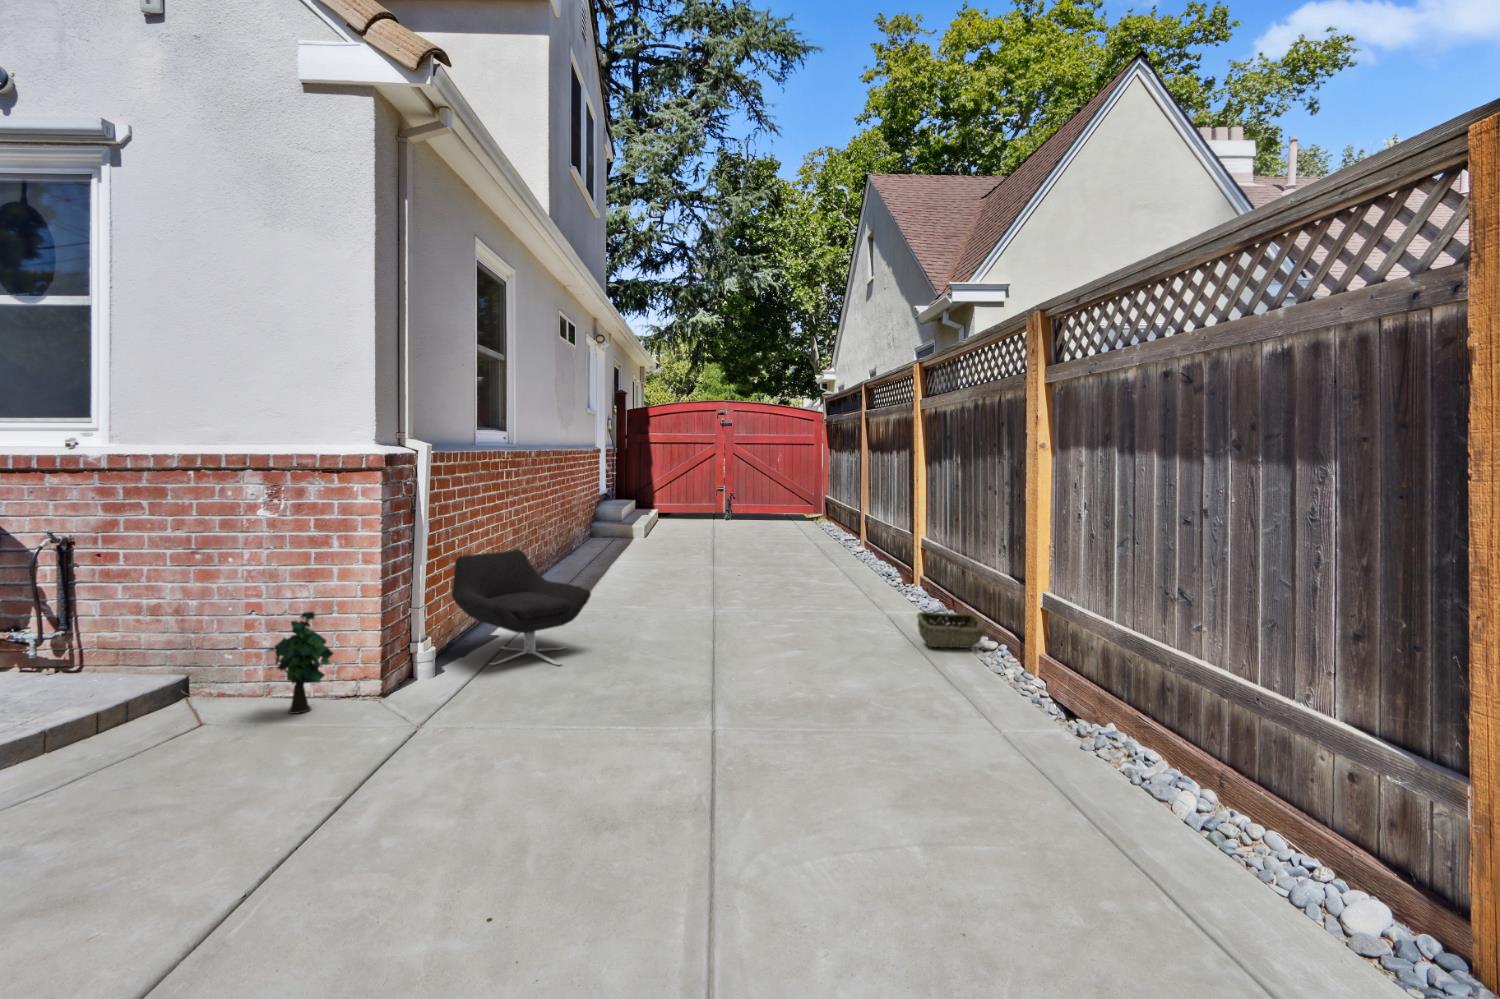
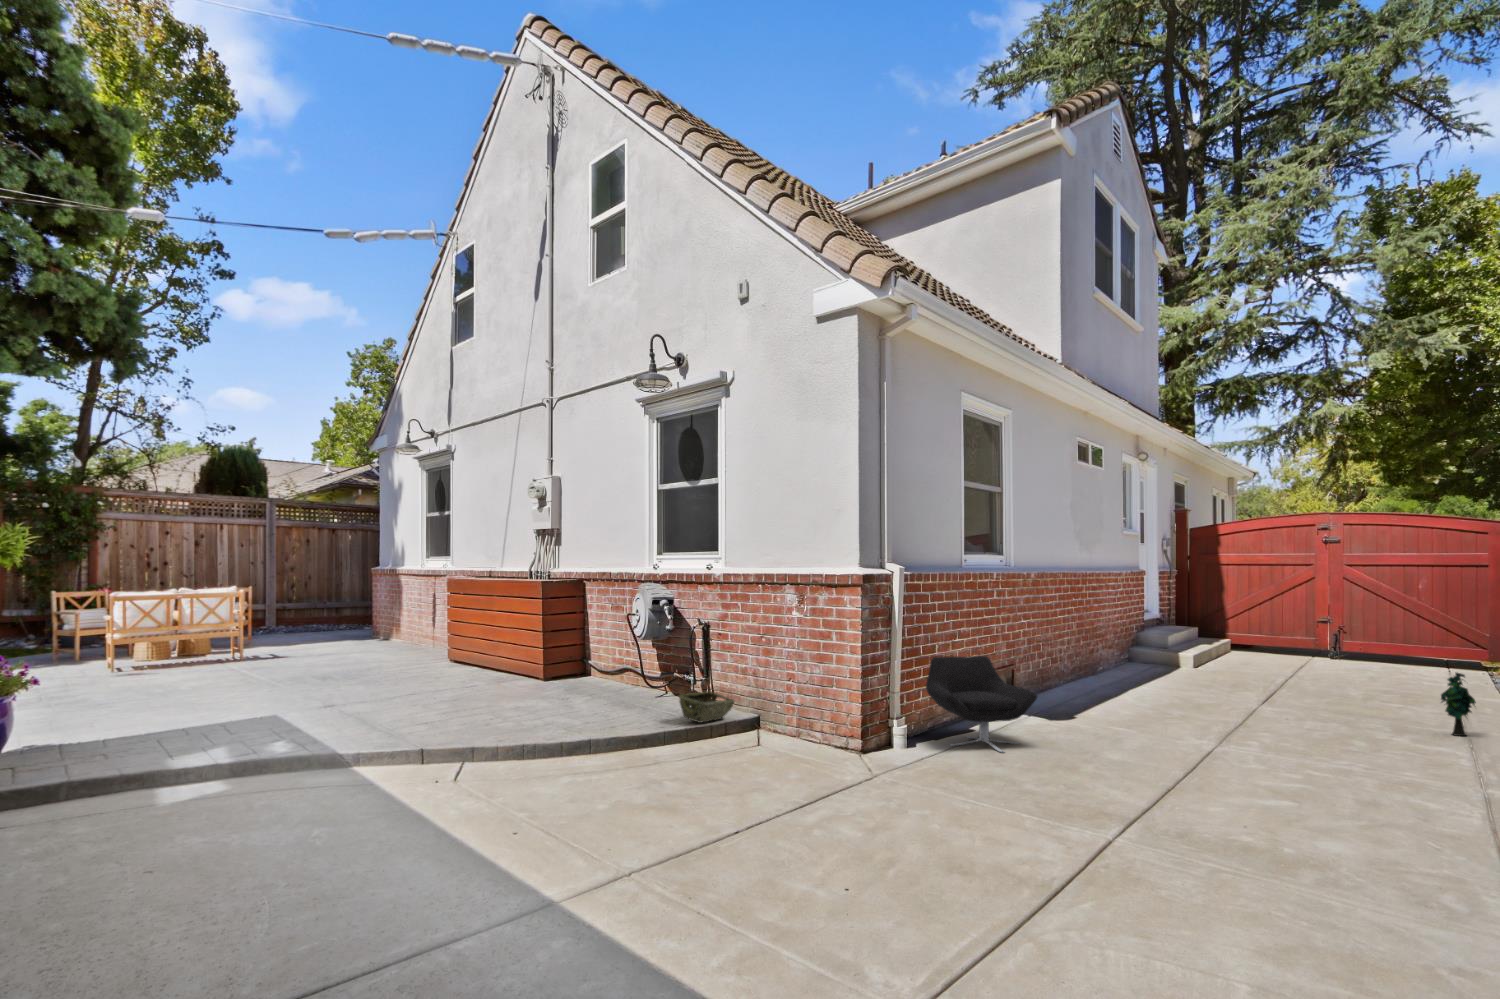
decorative plant: present [266,612,333,714] -> present [1441,672,1476,736]
woven basket: present [917,612,986,648] -> present [679,692,734,723]

